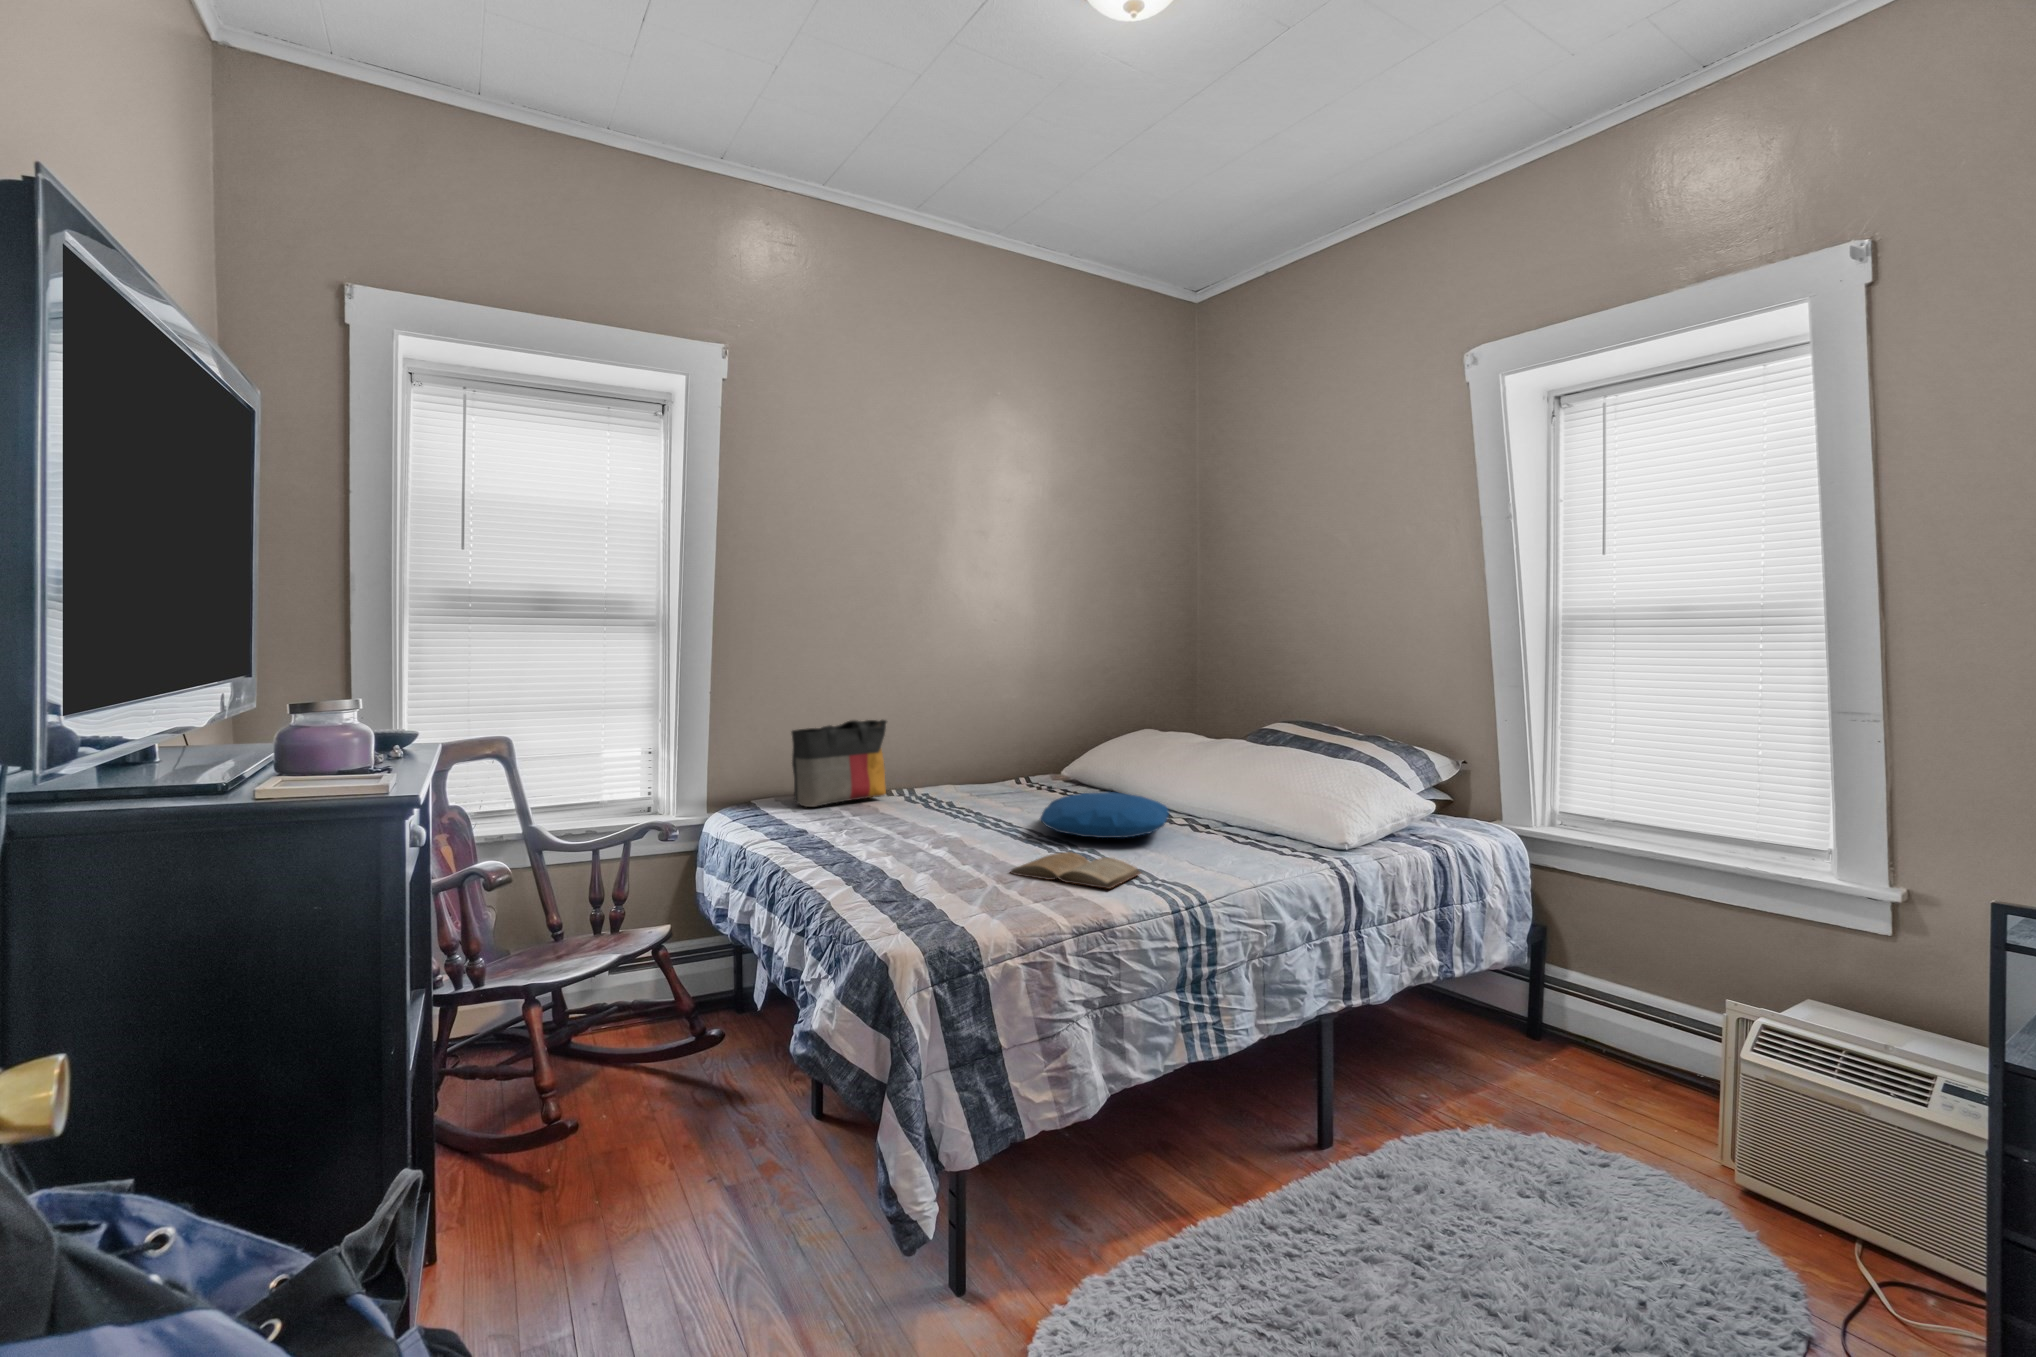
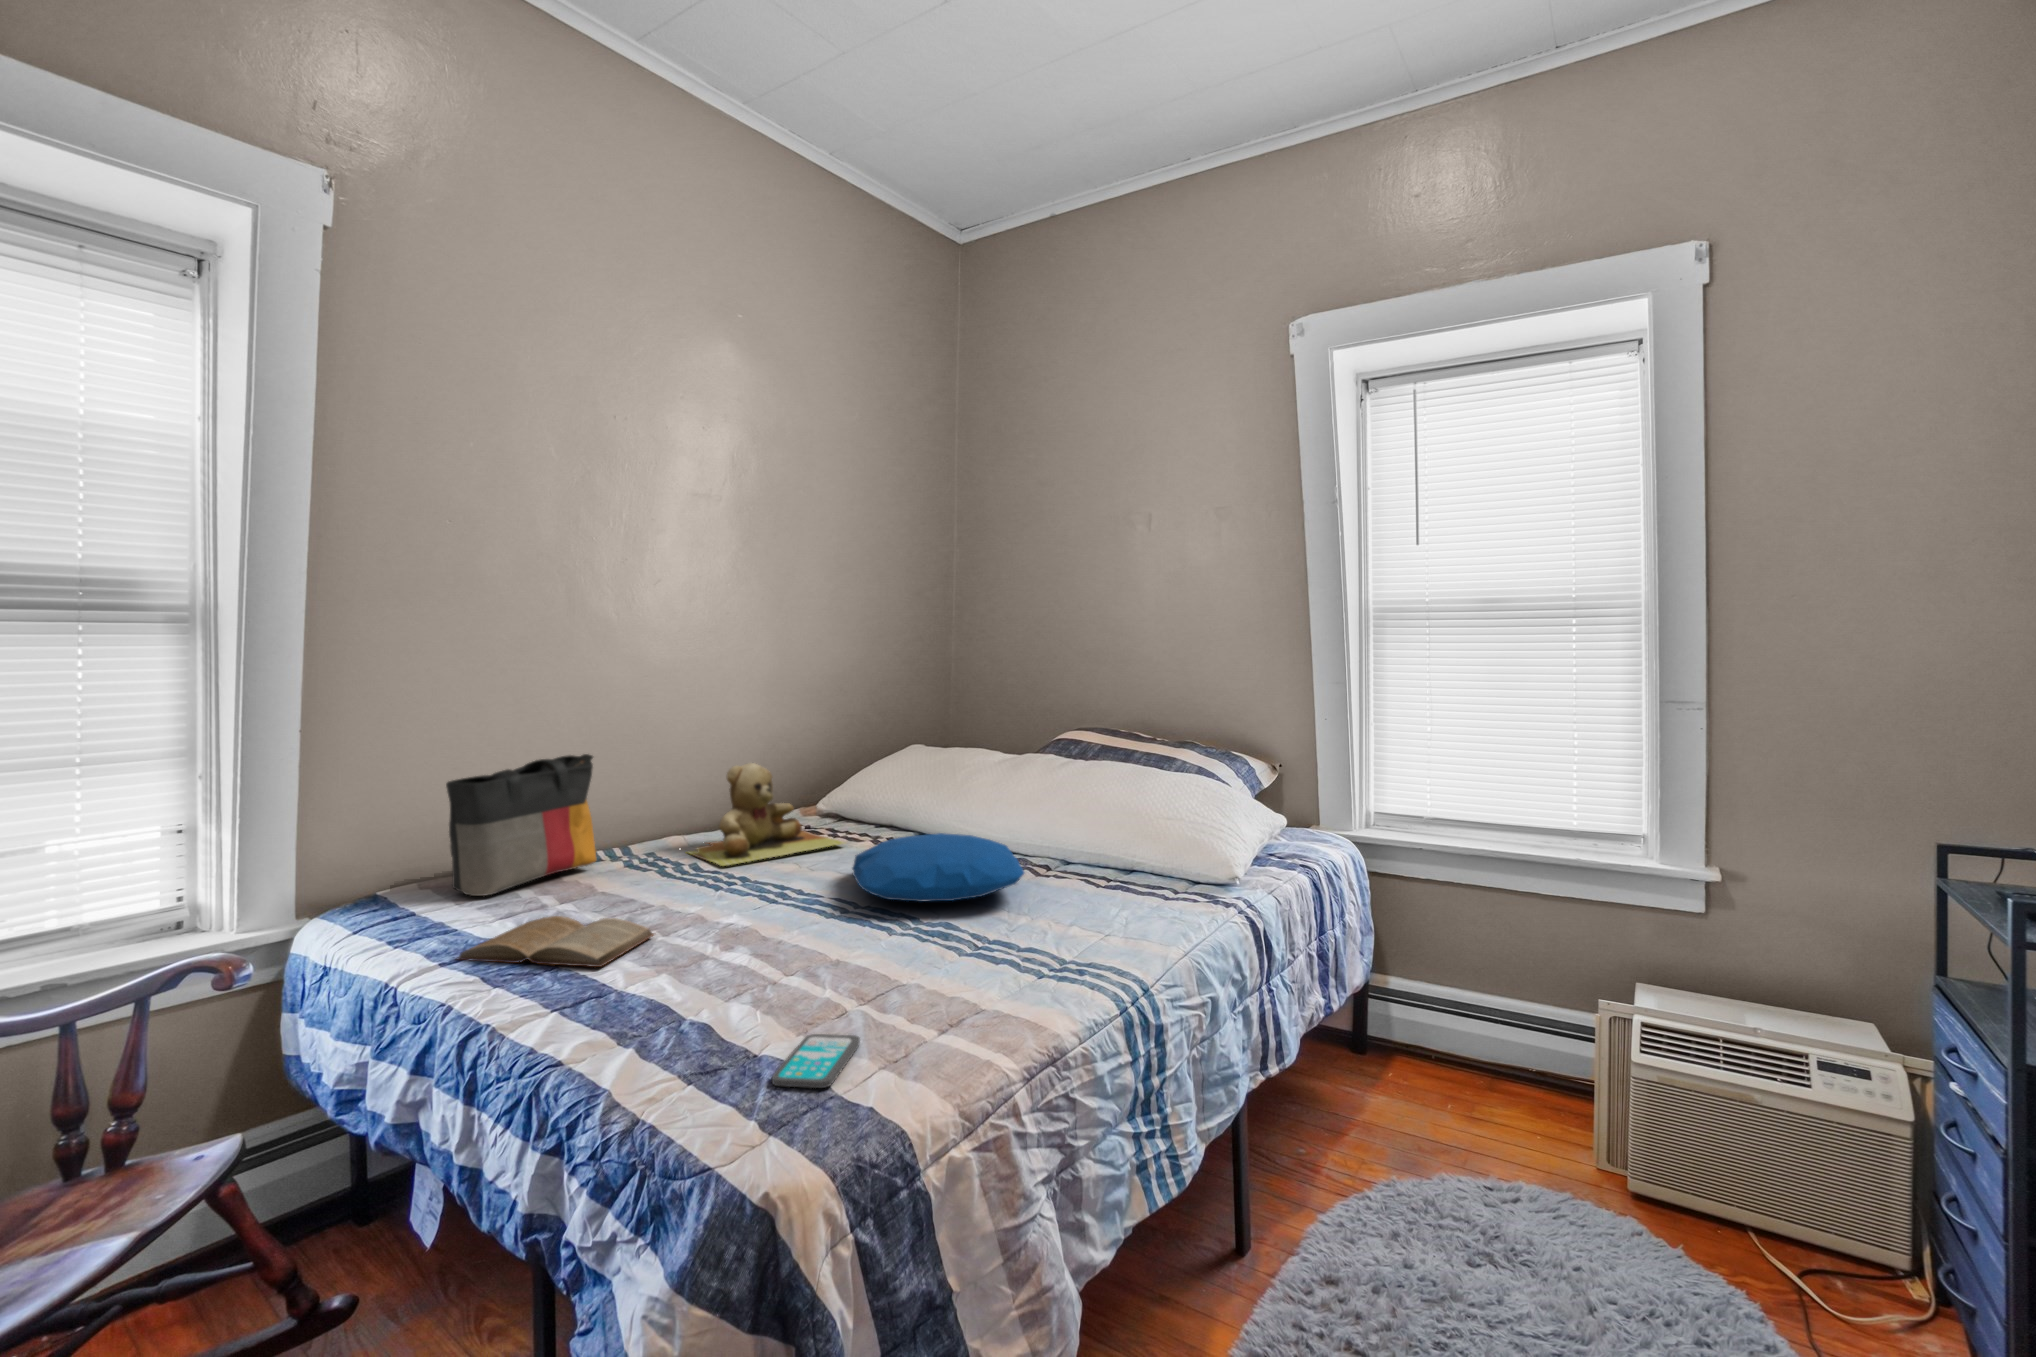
teddy bear: none [941,735,1064,805] -> present [686,763,844,866]
book: present [1010,852,1141,889] -> present [457,916,654,967]
smartphone: none [916,892,981,915] -> present [772,1034,860,1088]

